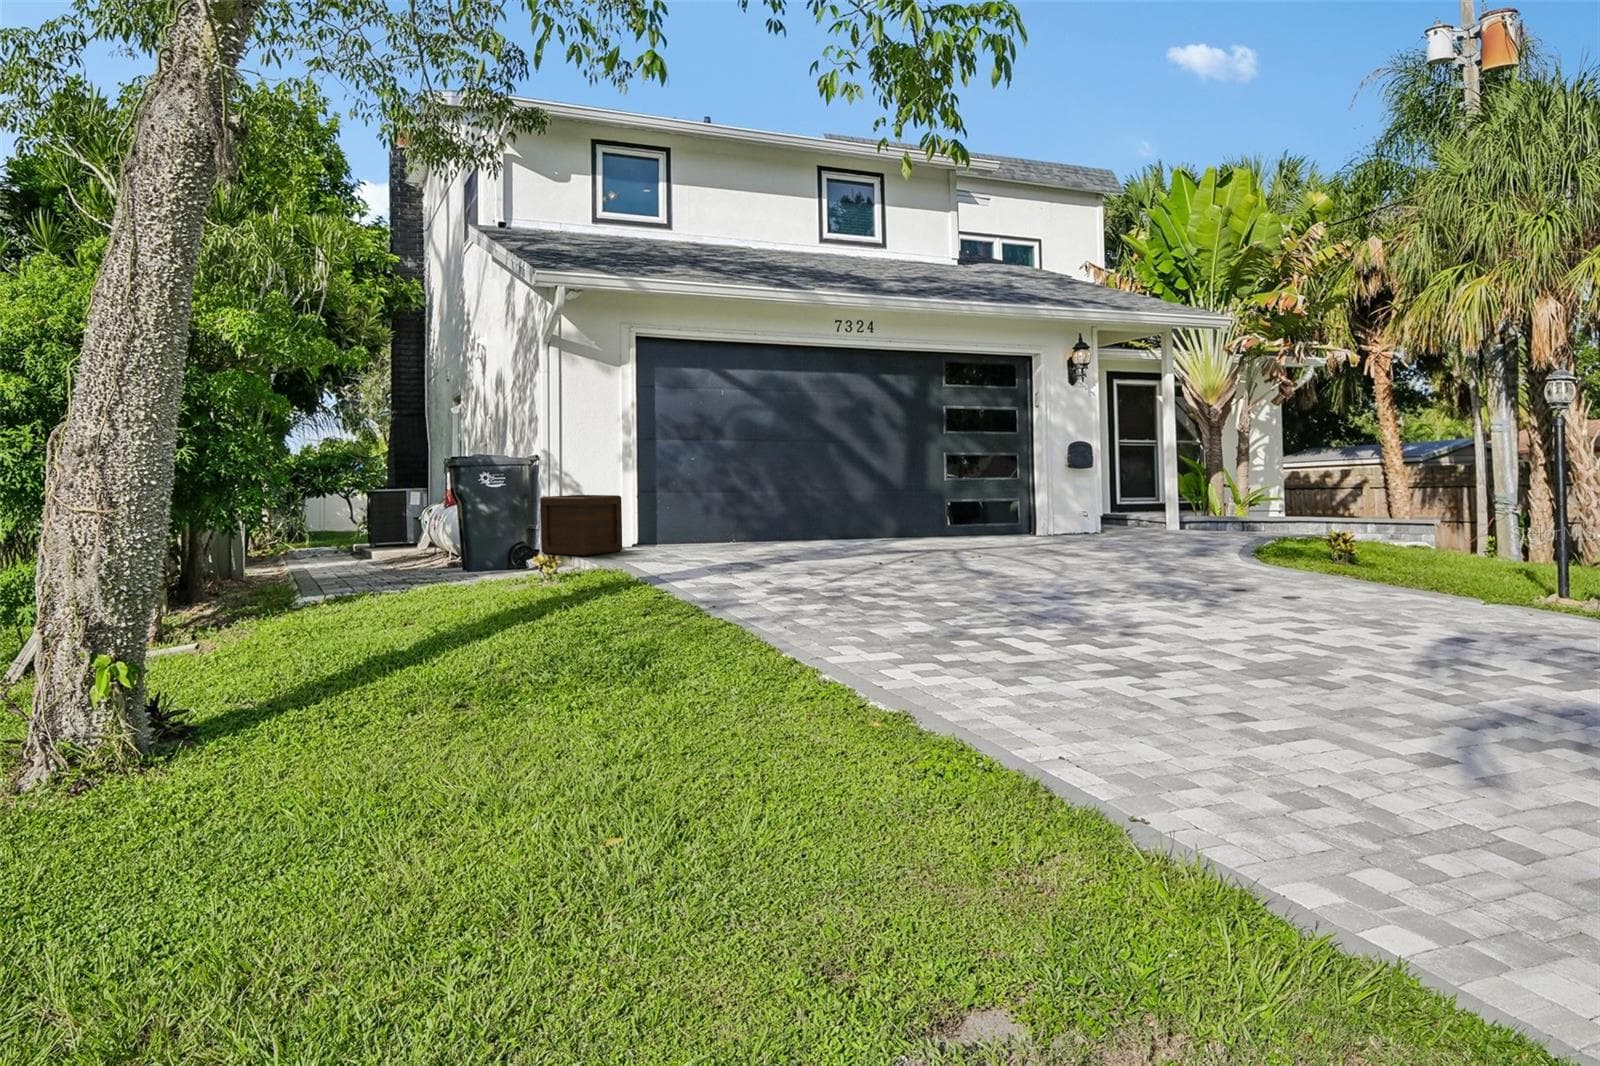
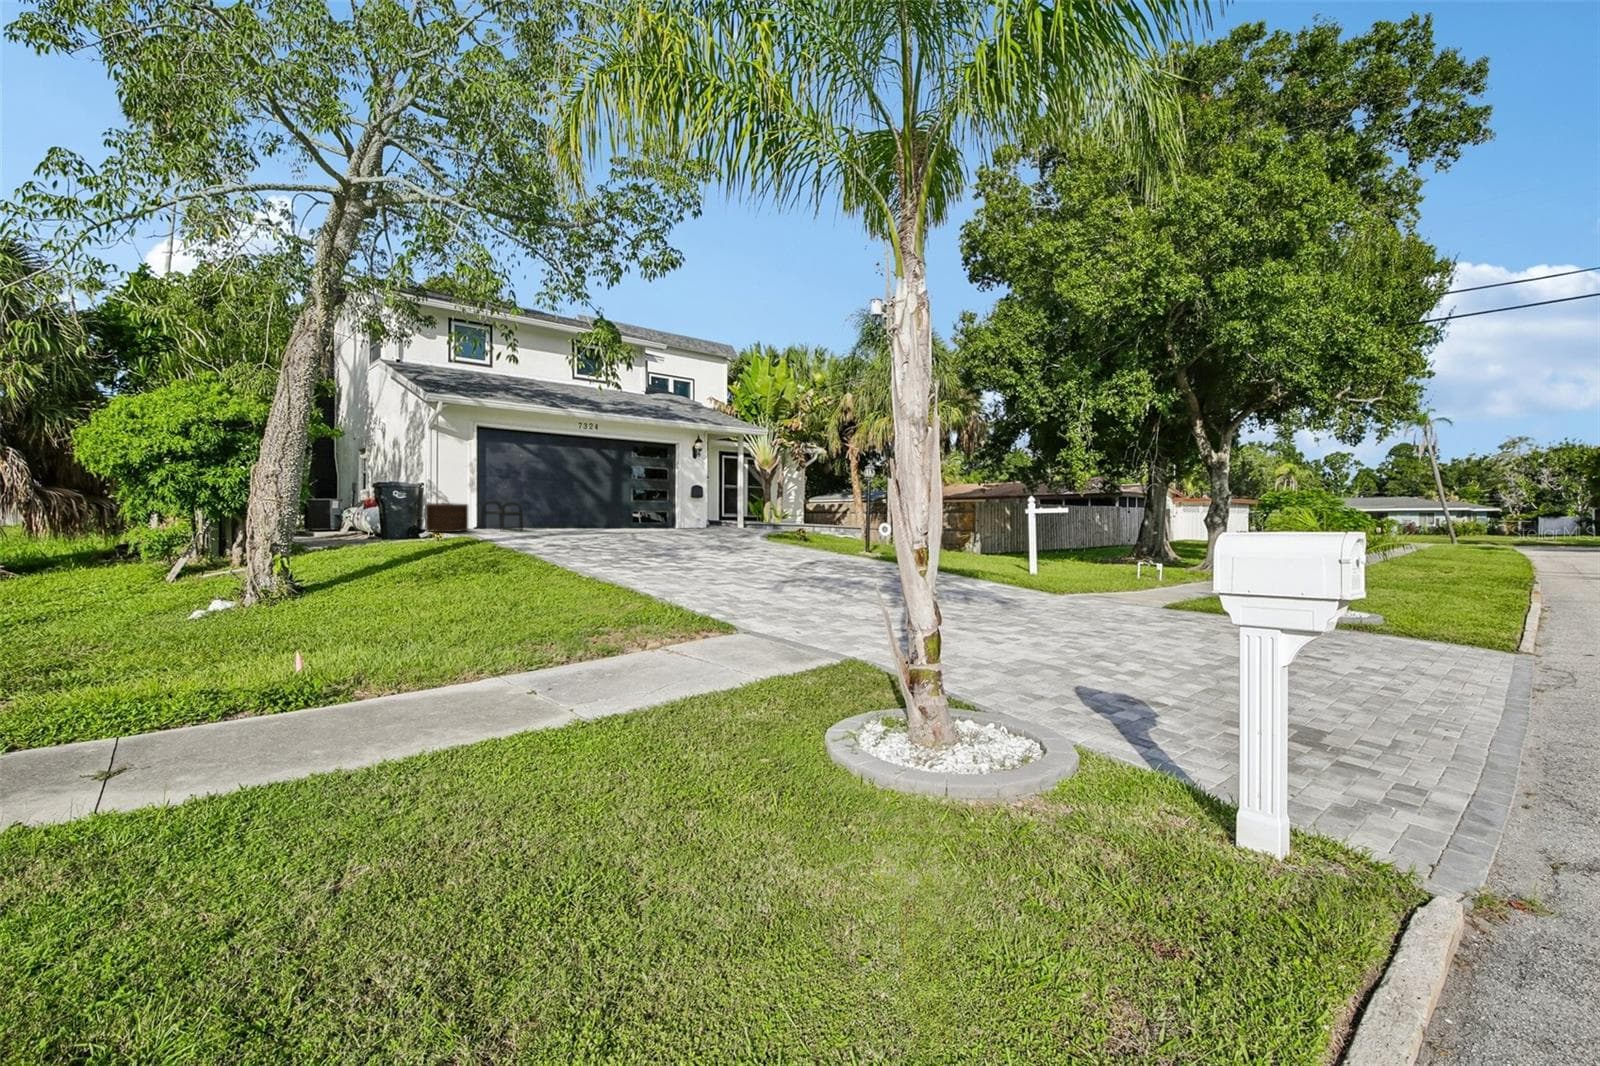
bench: none [647,487,729,550] -> present [480,501,523,531]

